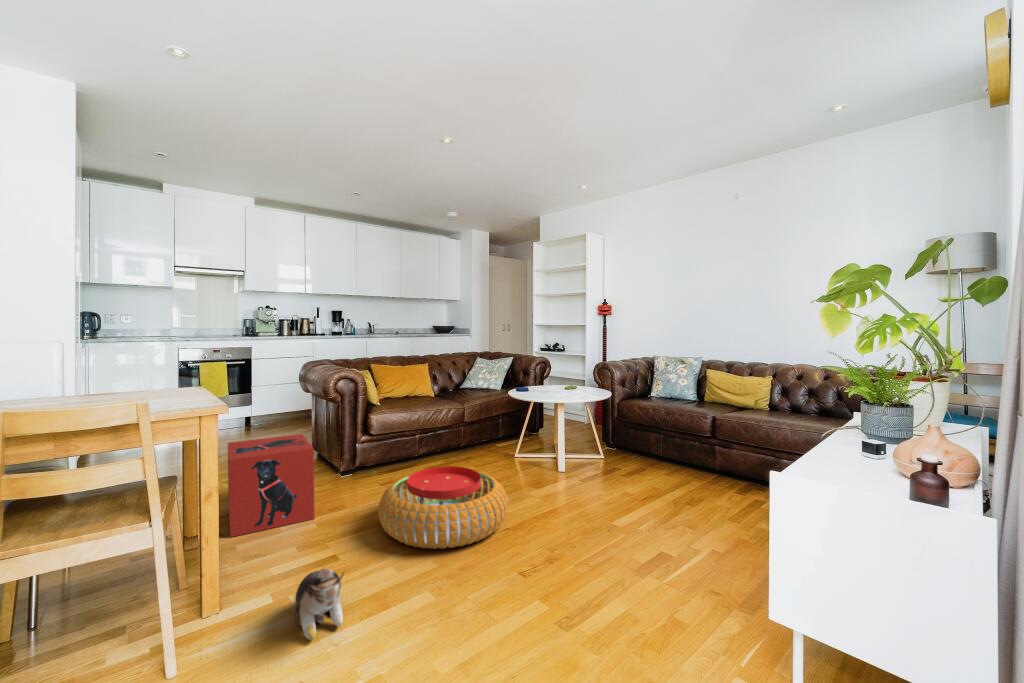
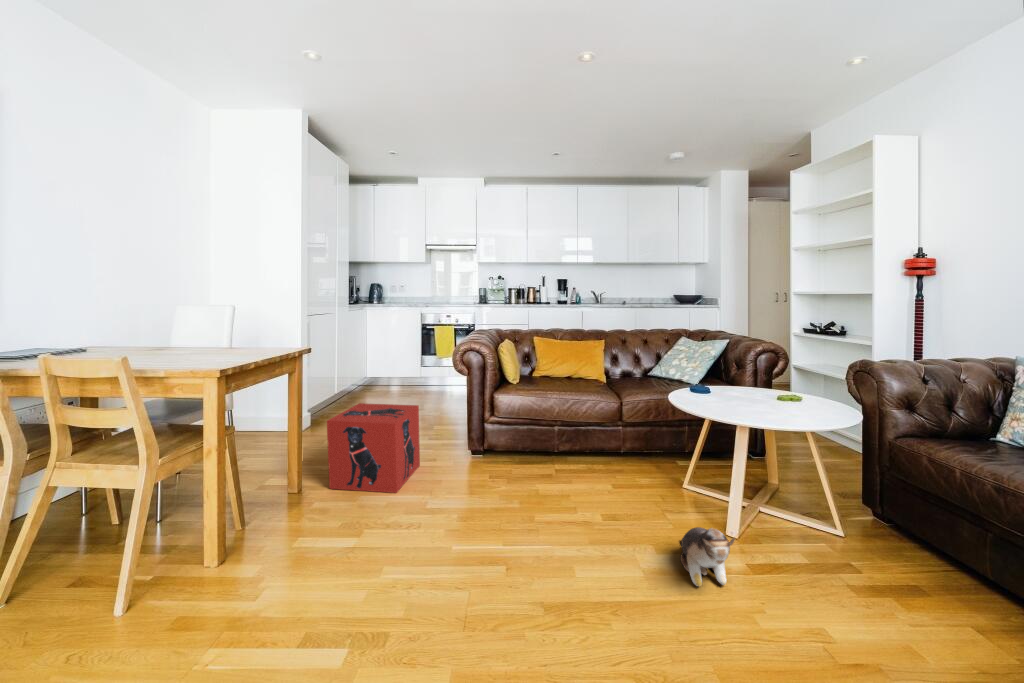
pouf: present [378,466,508,549] -> none [404,472,565,587]
plush toy: present [295,569,344,640] -> present [680,527,735,587]

